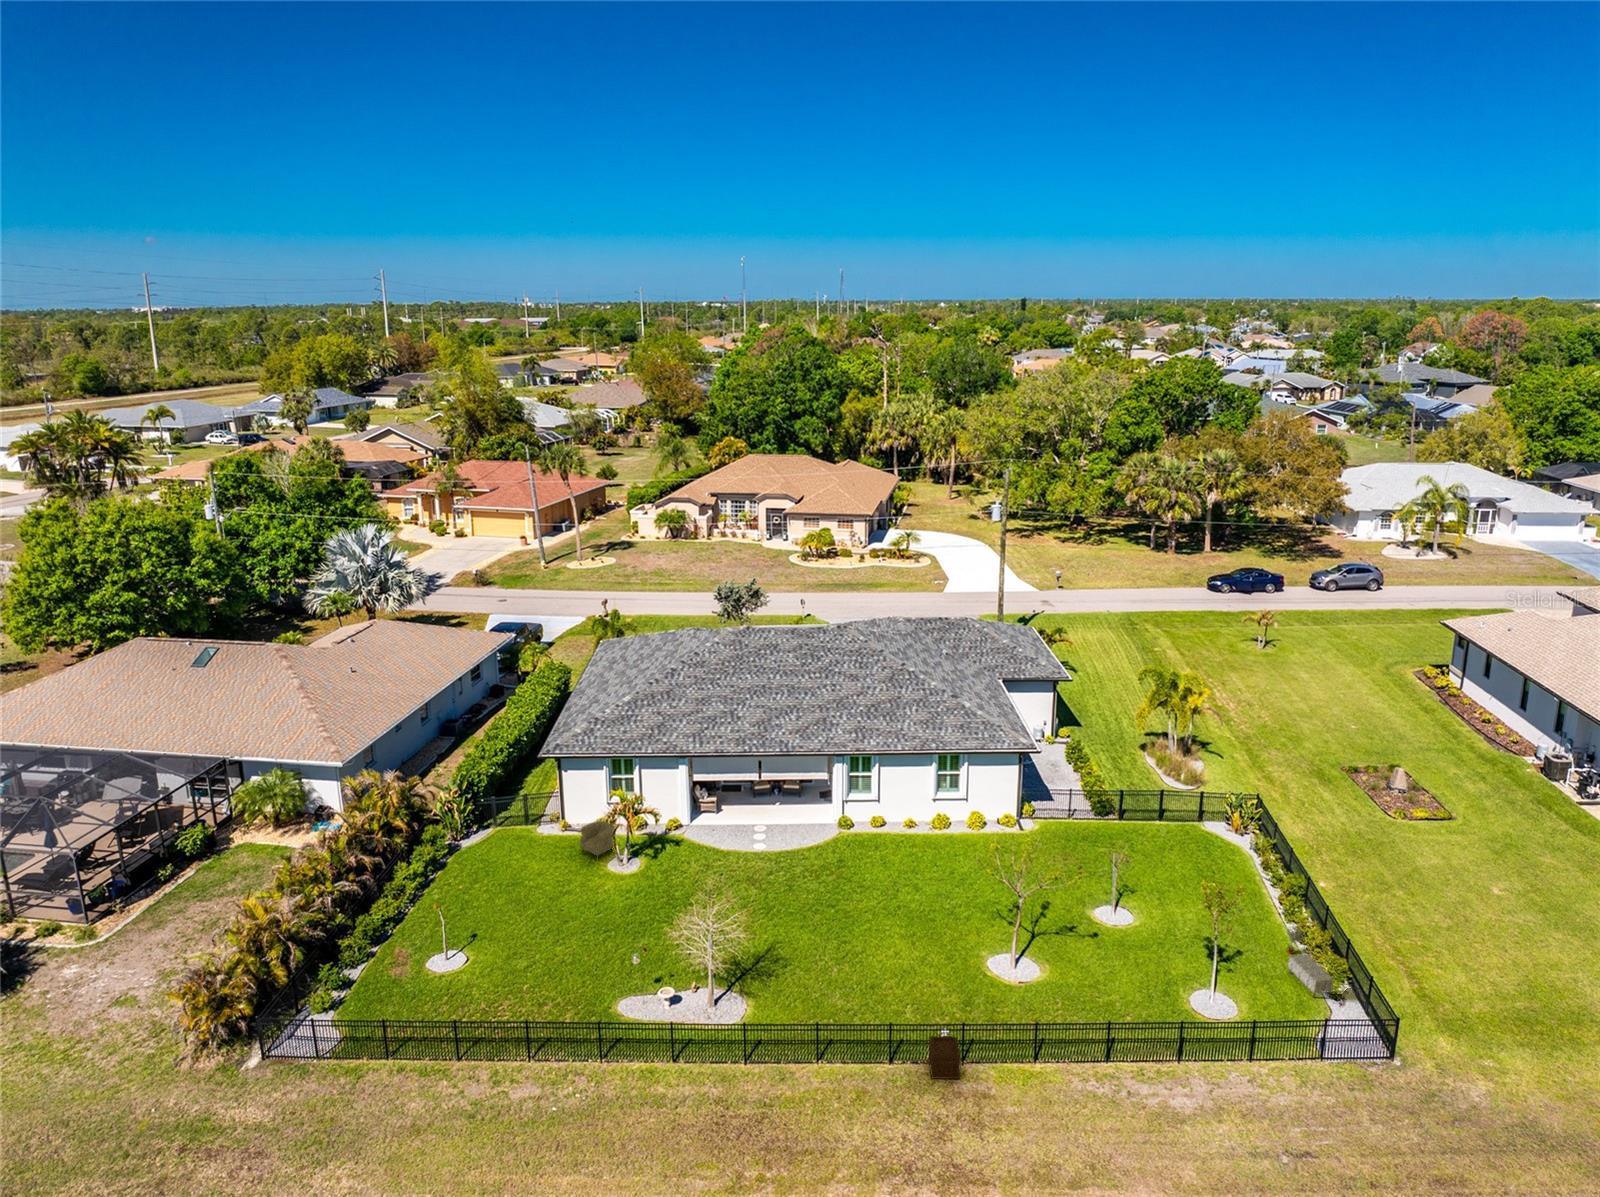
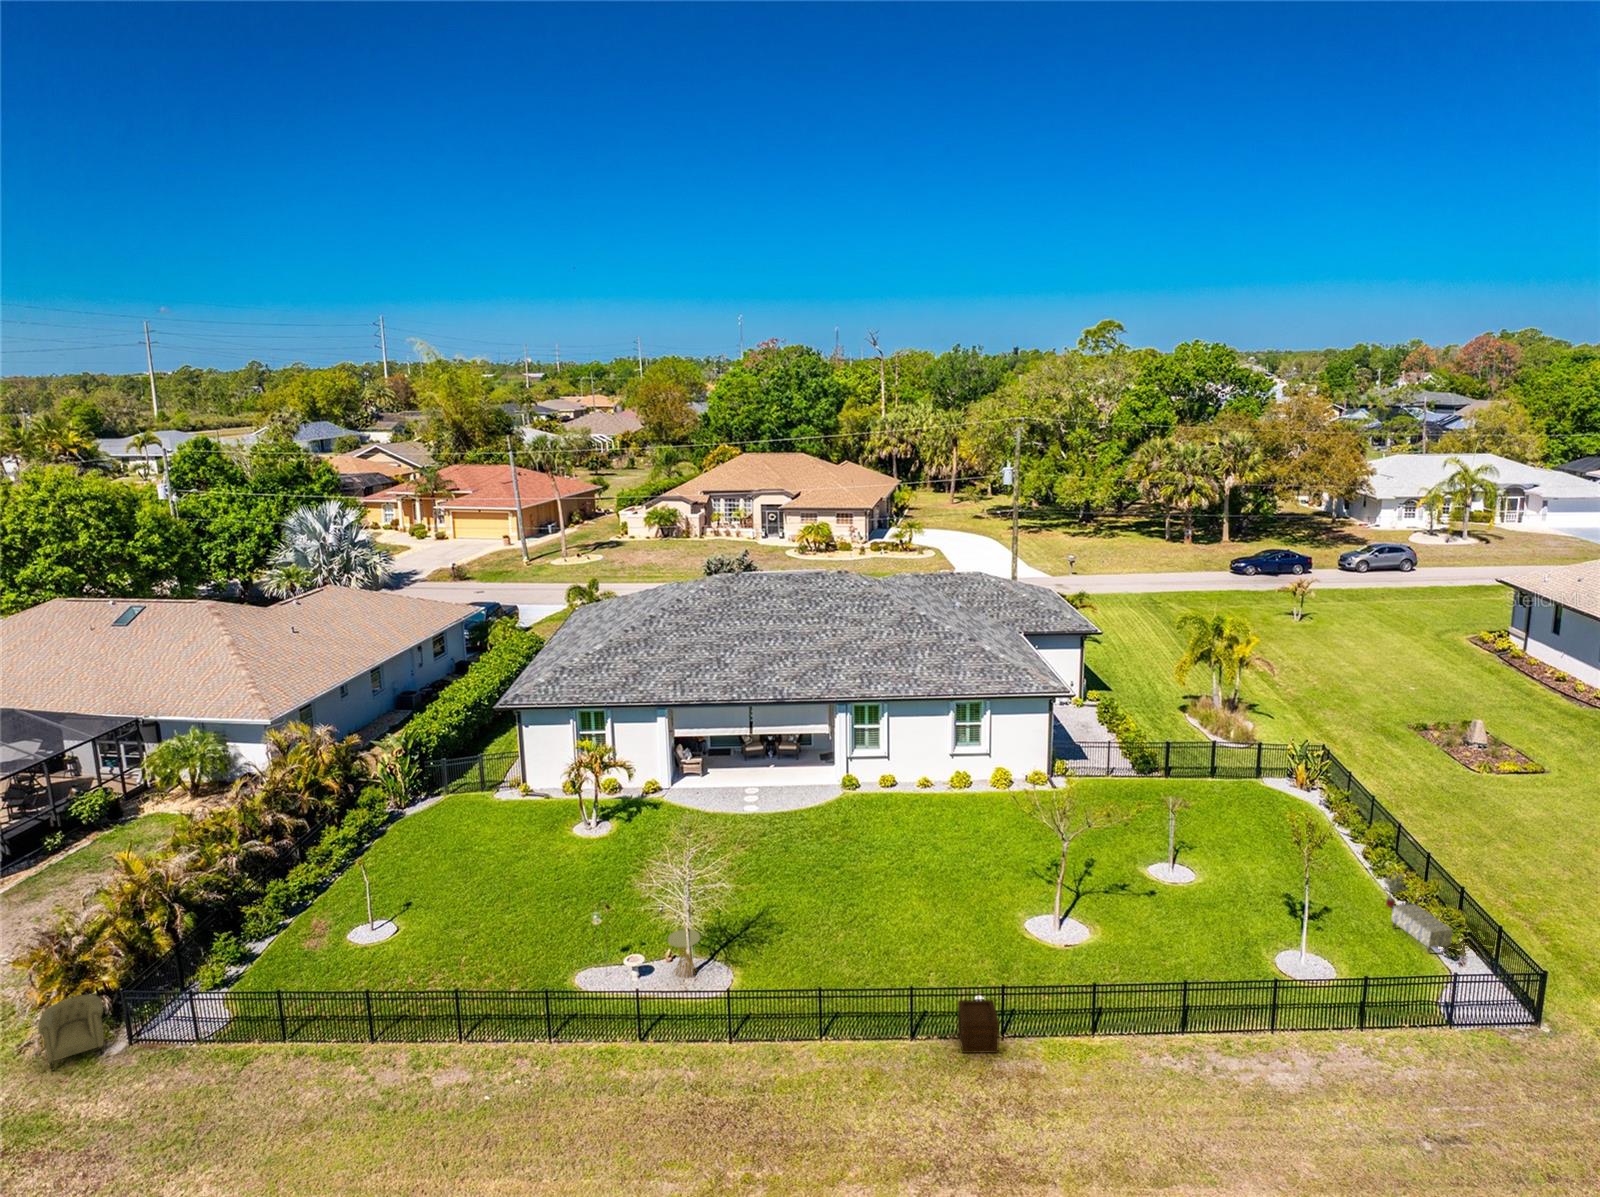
chair: present [580,821,614,860] -> present [37,994,104,1071]
side table: none [695,969,722,1009] -> present [668,930,700,968]

